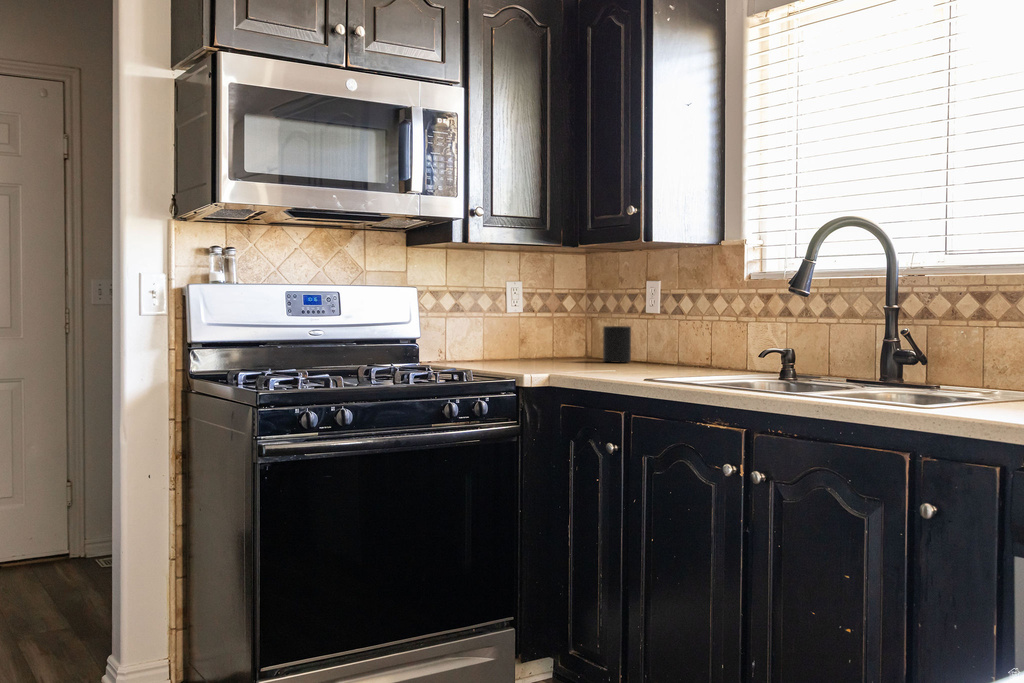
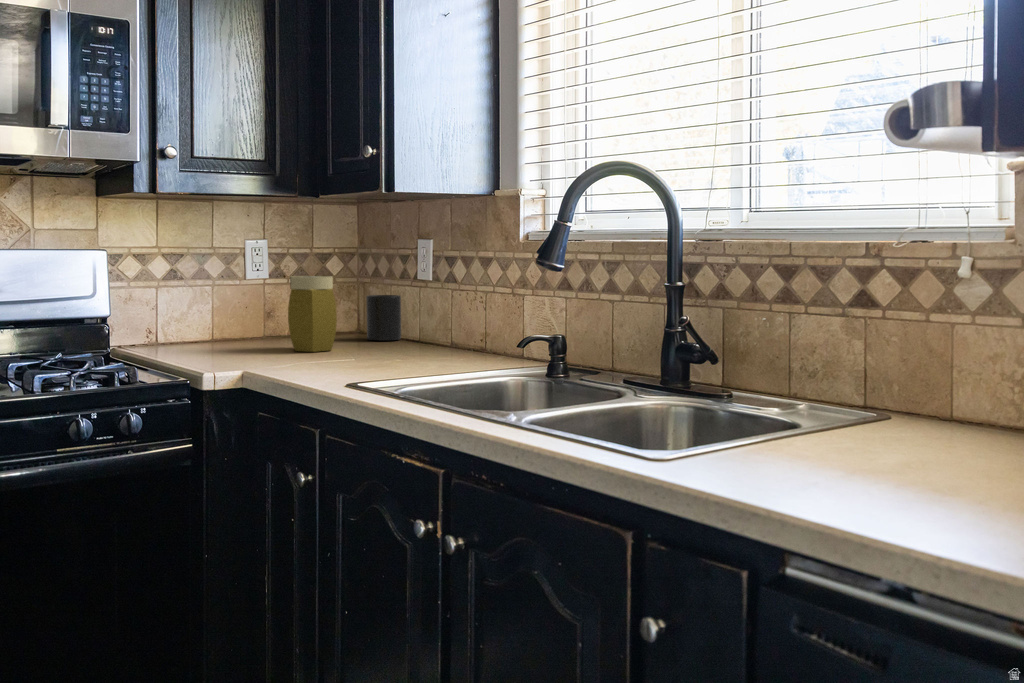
jar: none [554,308,594,367] -> present [288,276,337,352]

